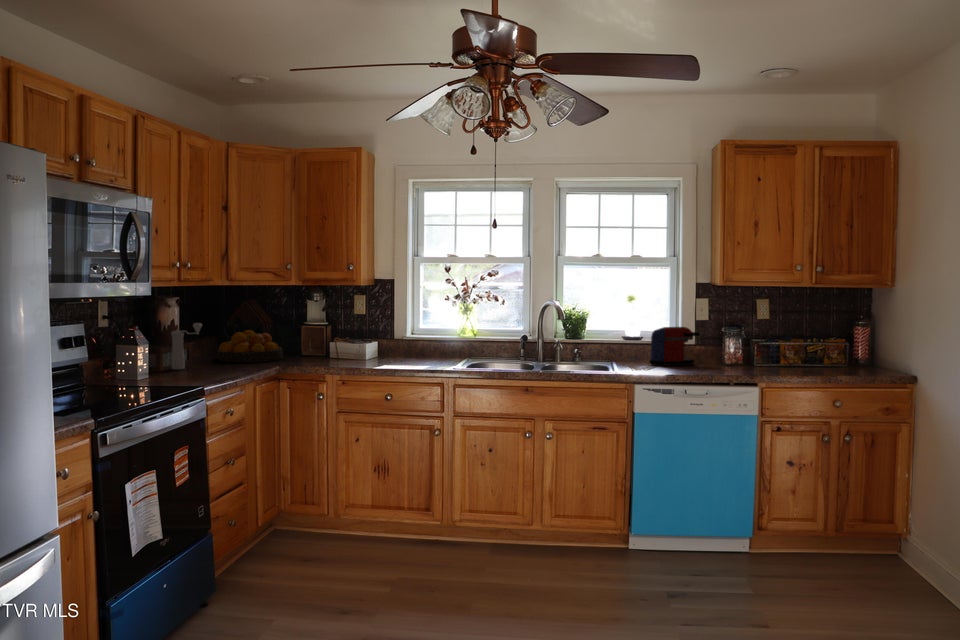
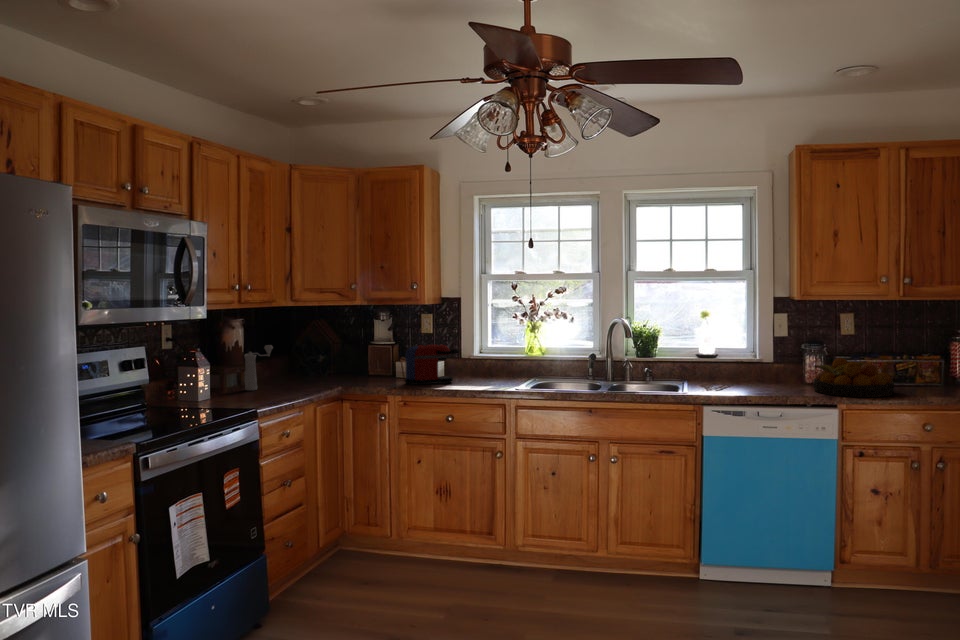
coffee maker: present [649,327,700,366] -> present [405,345,459,384]
fruit bowl: present [217,330,283,362] -> present [814,358,894,397]

